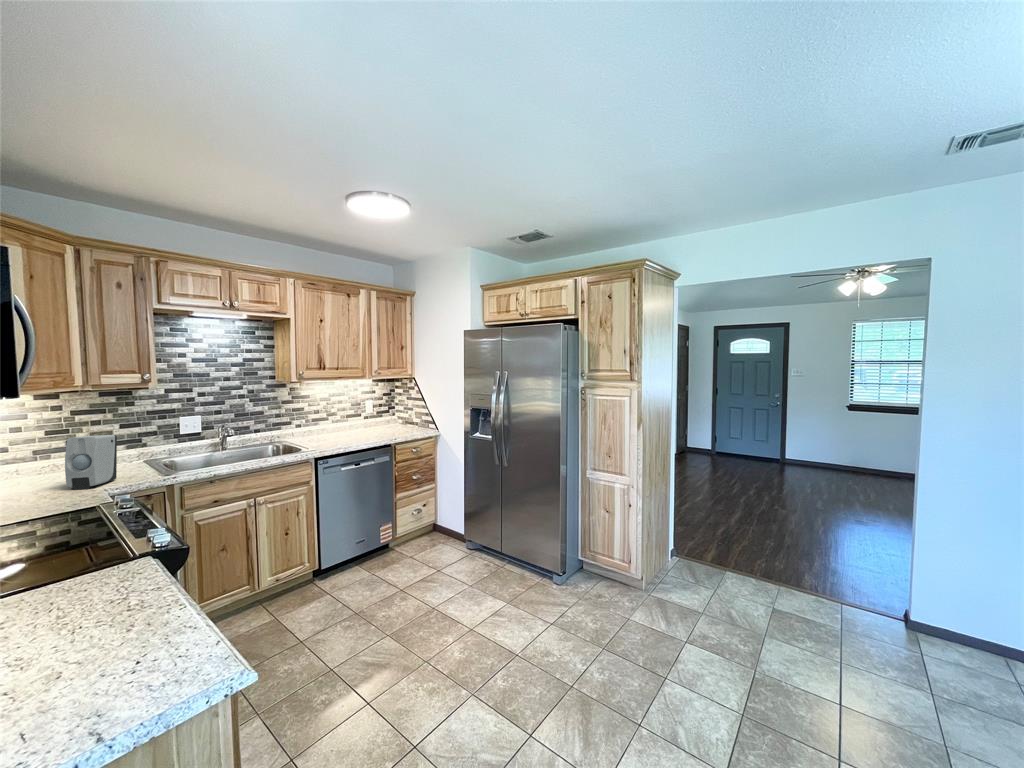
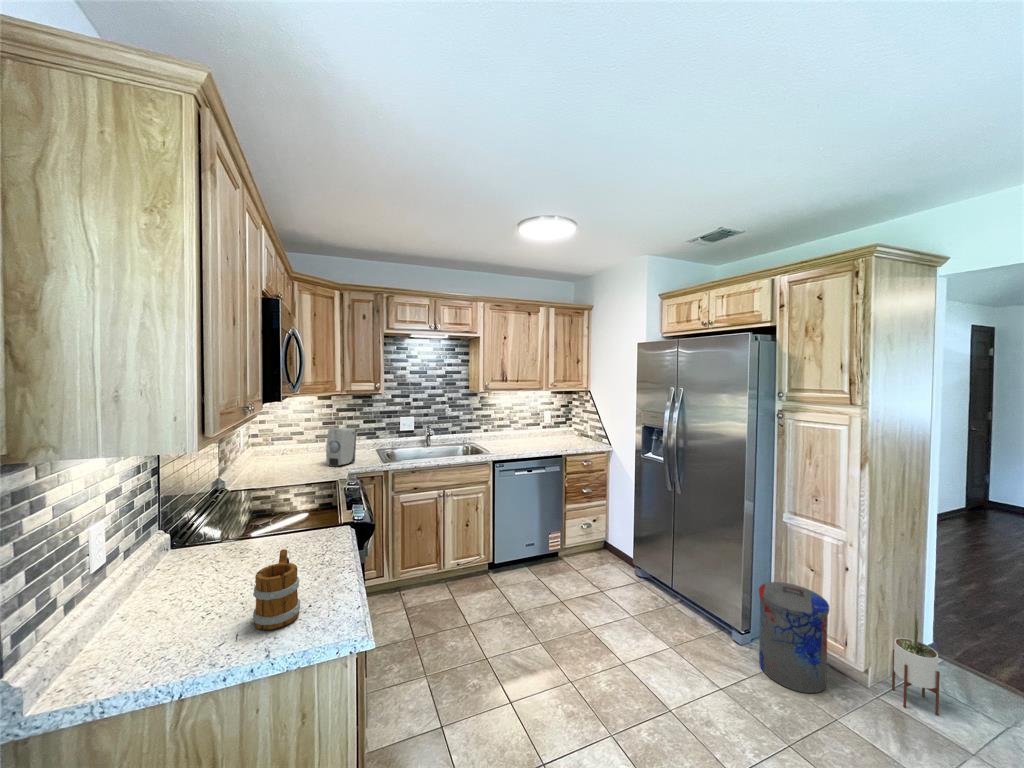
potted plant: none [657,516,683,596] -> present [892,606,940,715]
trash can: none [574,526,621,607] -> present [759,582,829,693]
mug: none [43,598,126,716] -> present [252,549,300,630]

